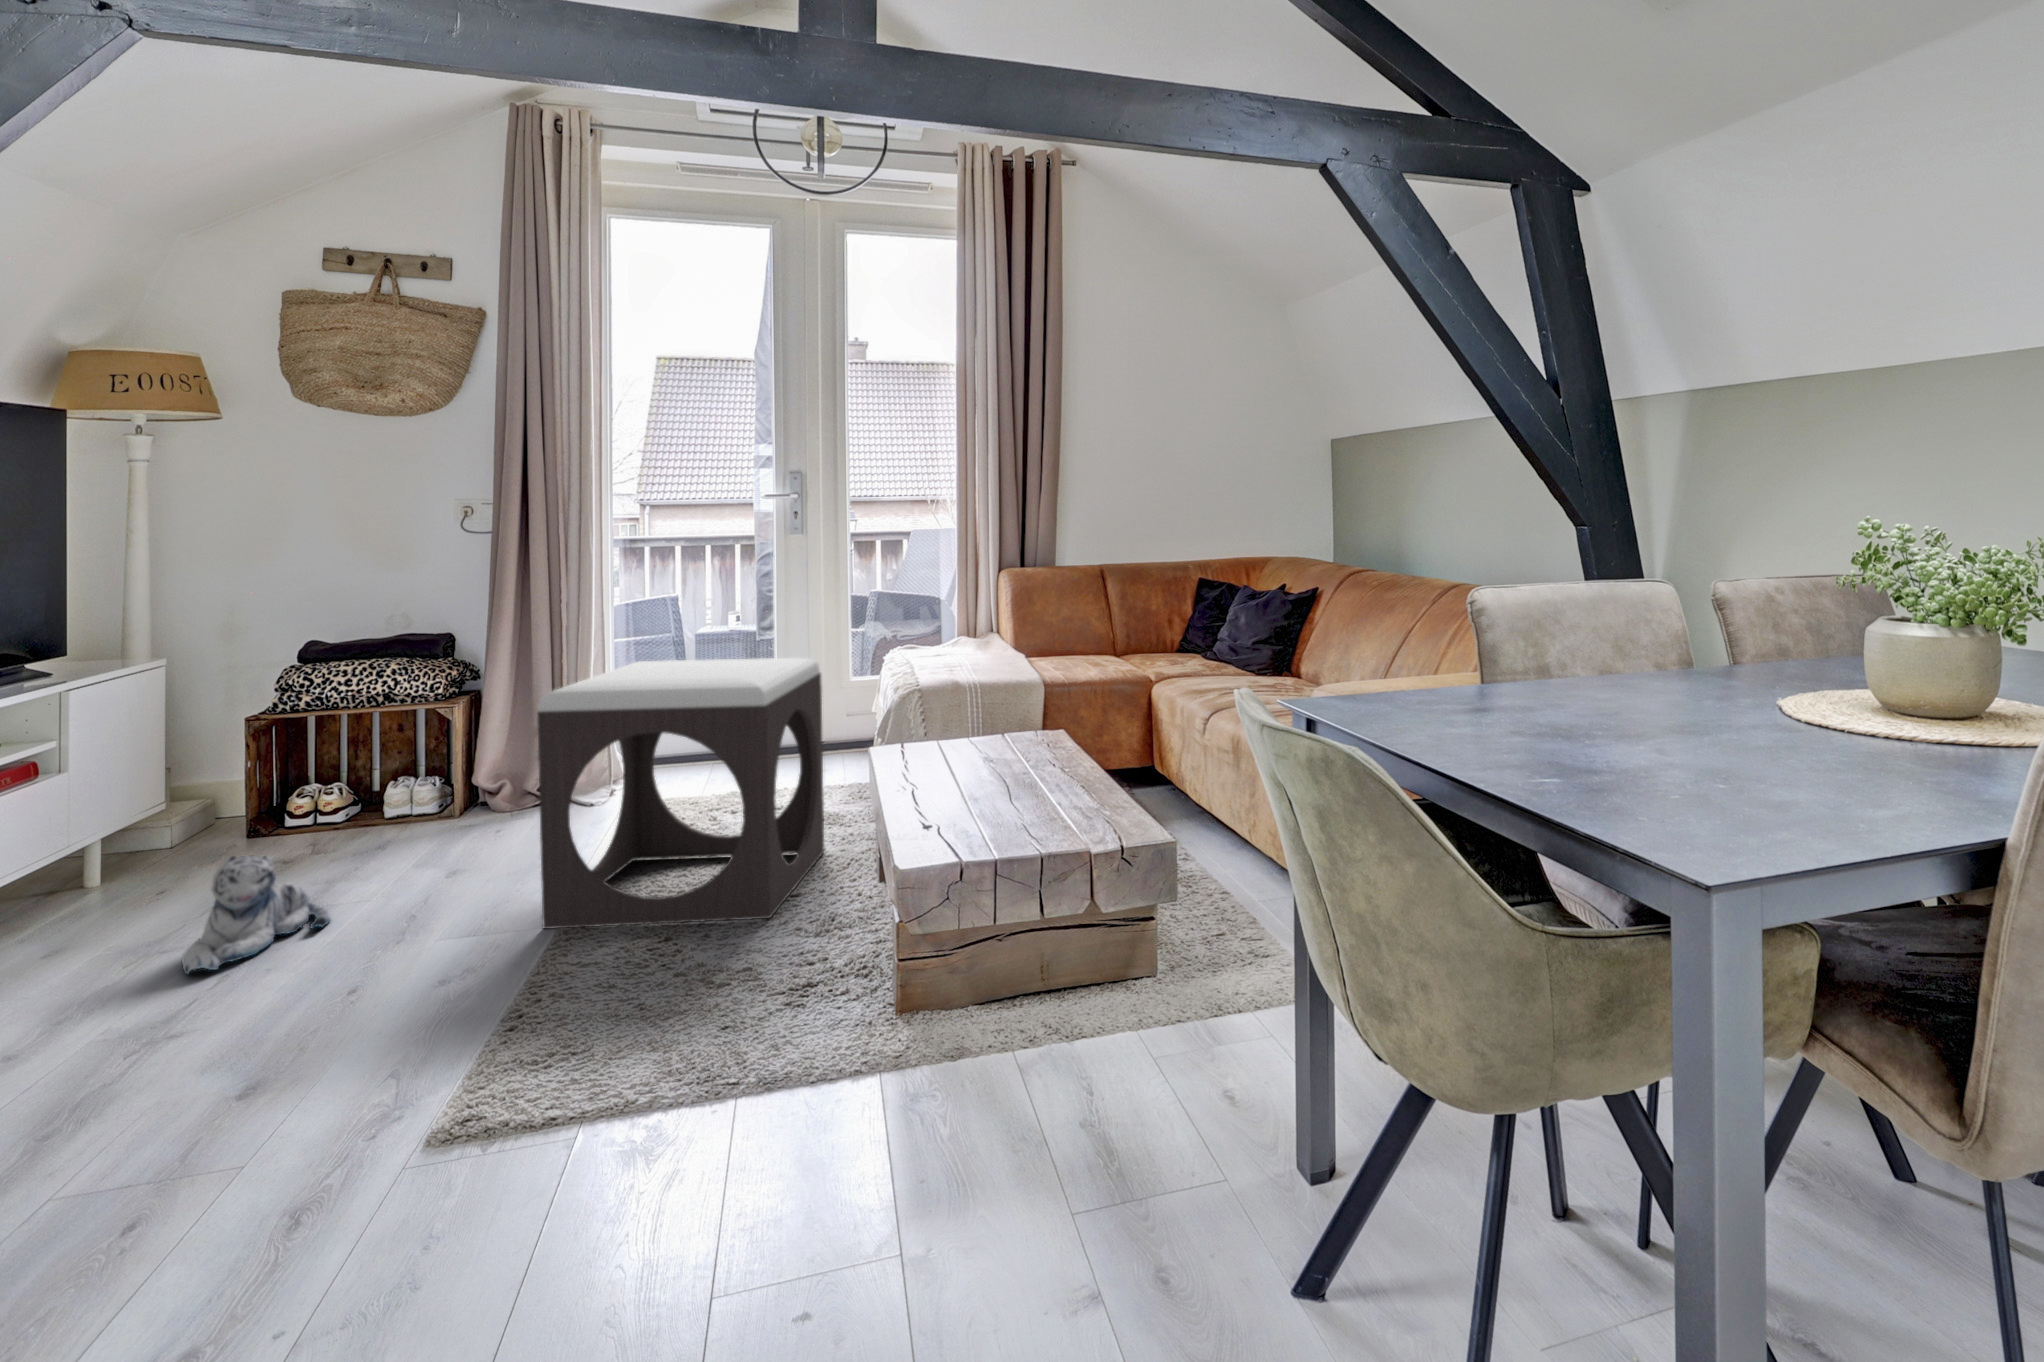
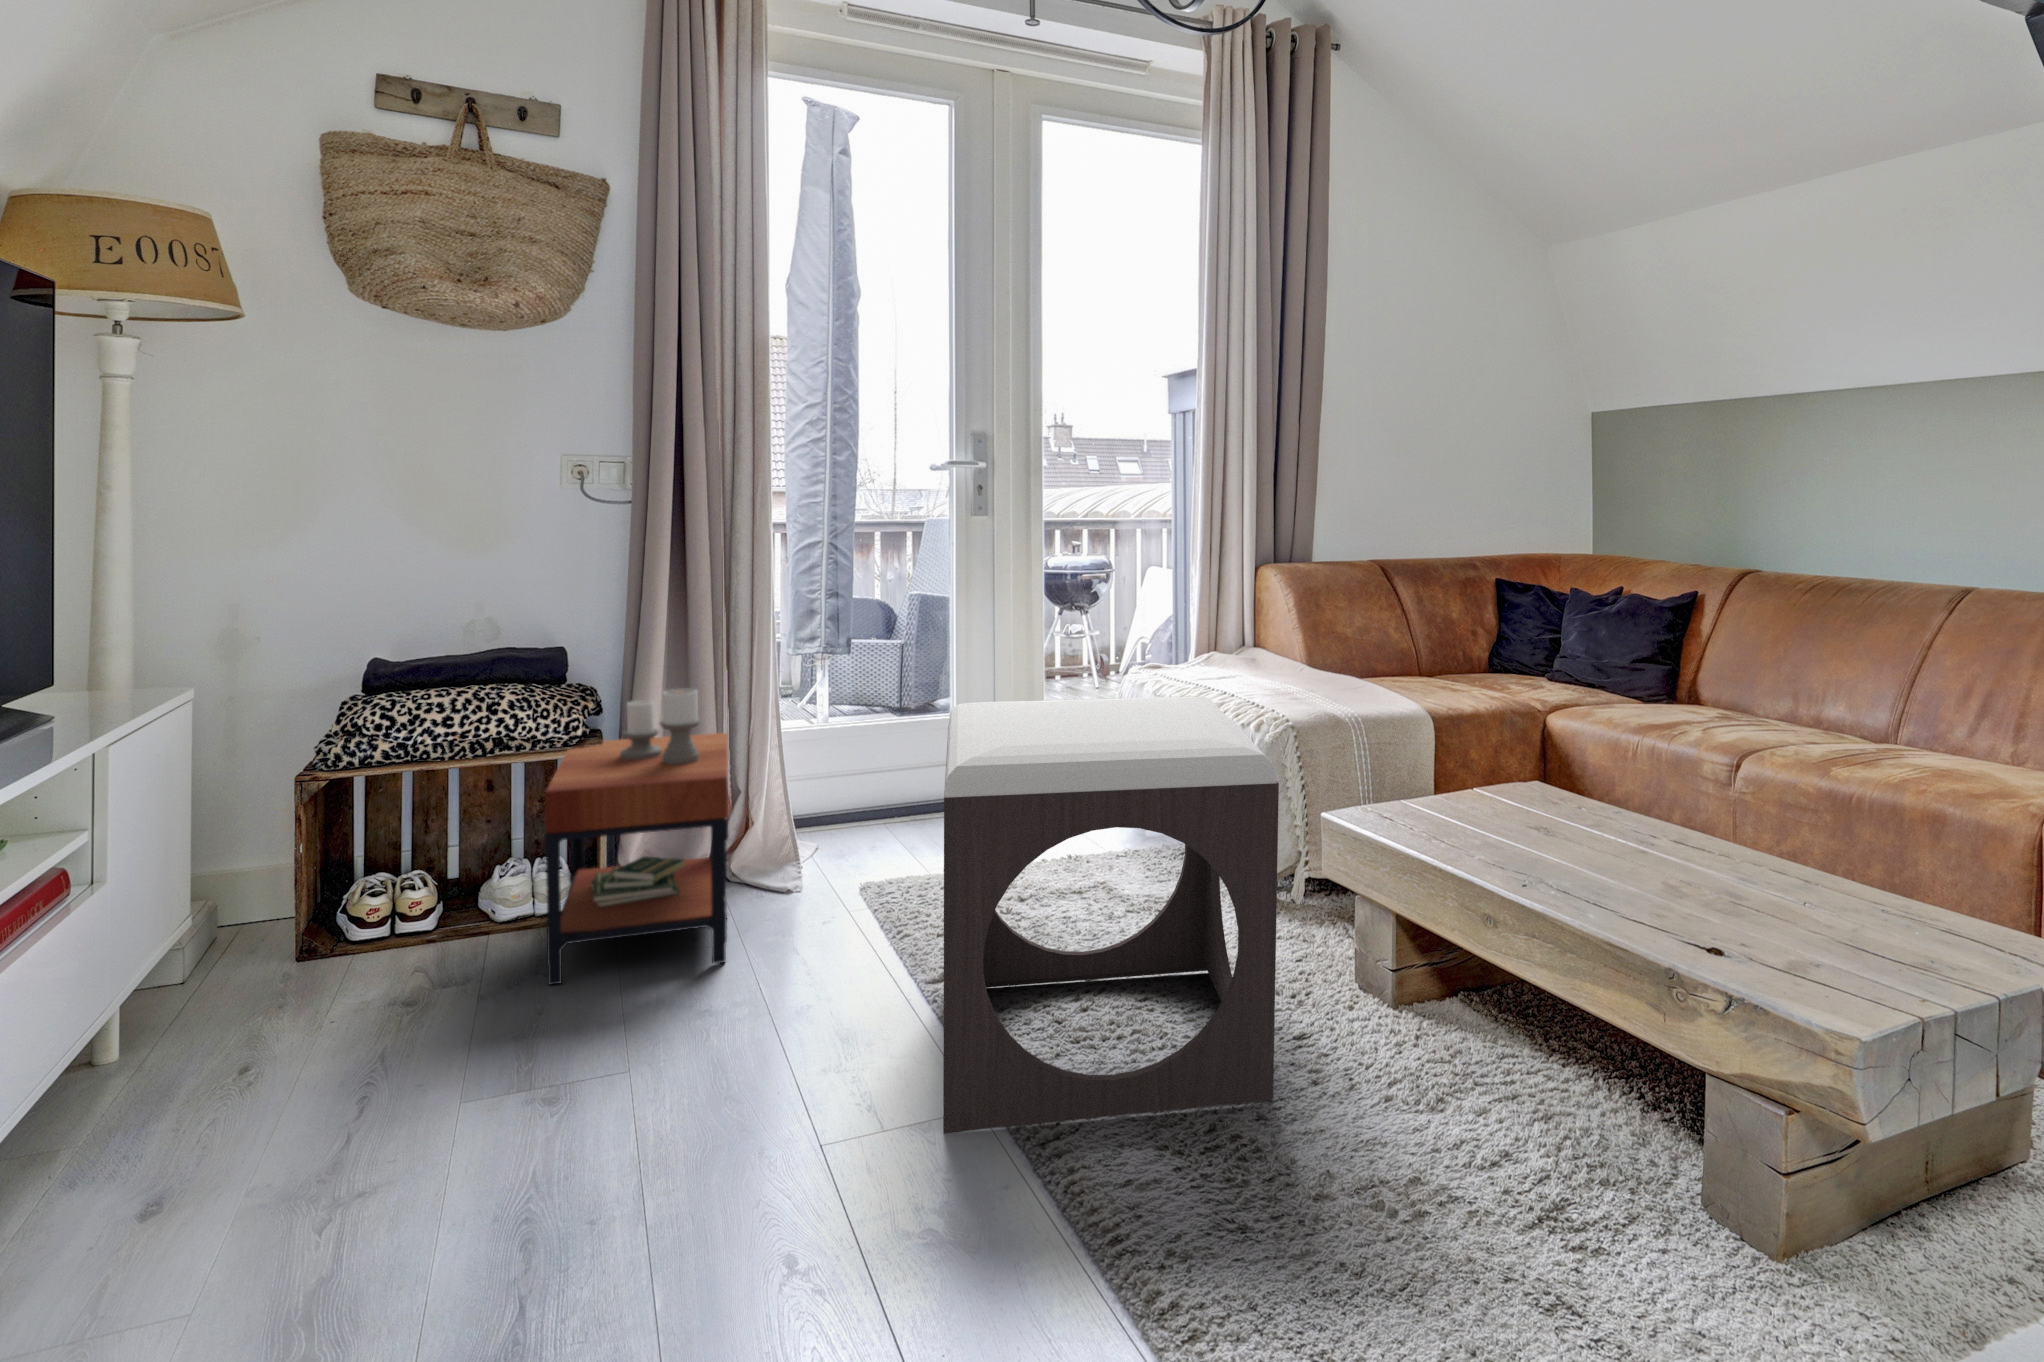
side table: none [379,658,551,853] -> present [545,689,728,985]
plush toy: present [182,856,330,974] -> none [405,1040,589,1262]

